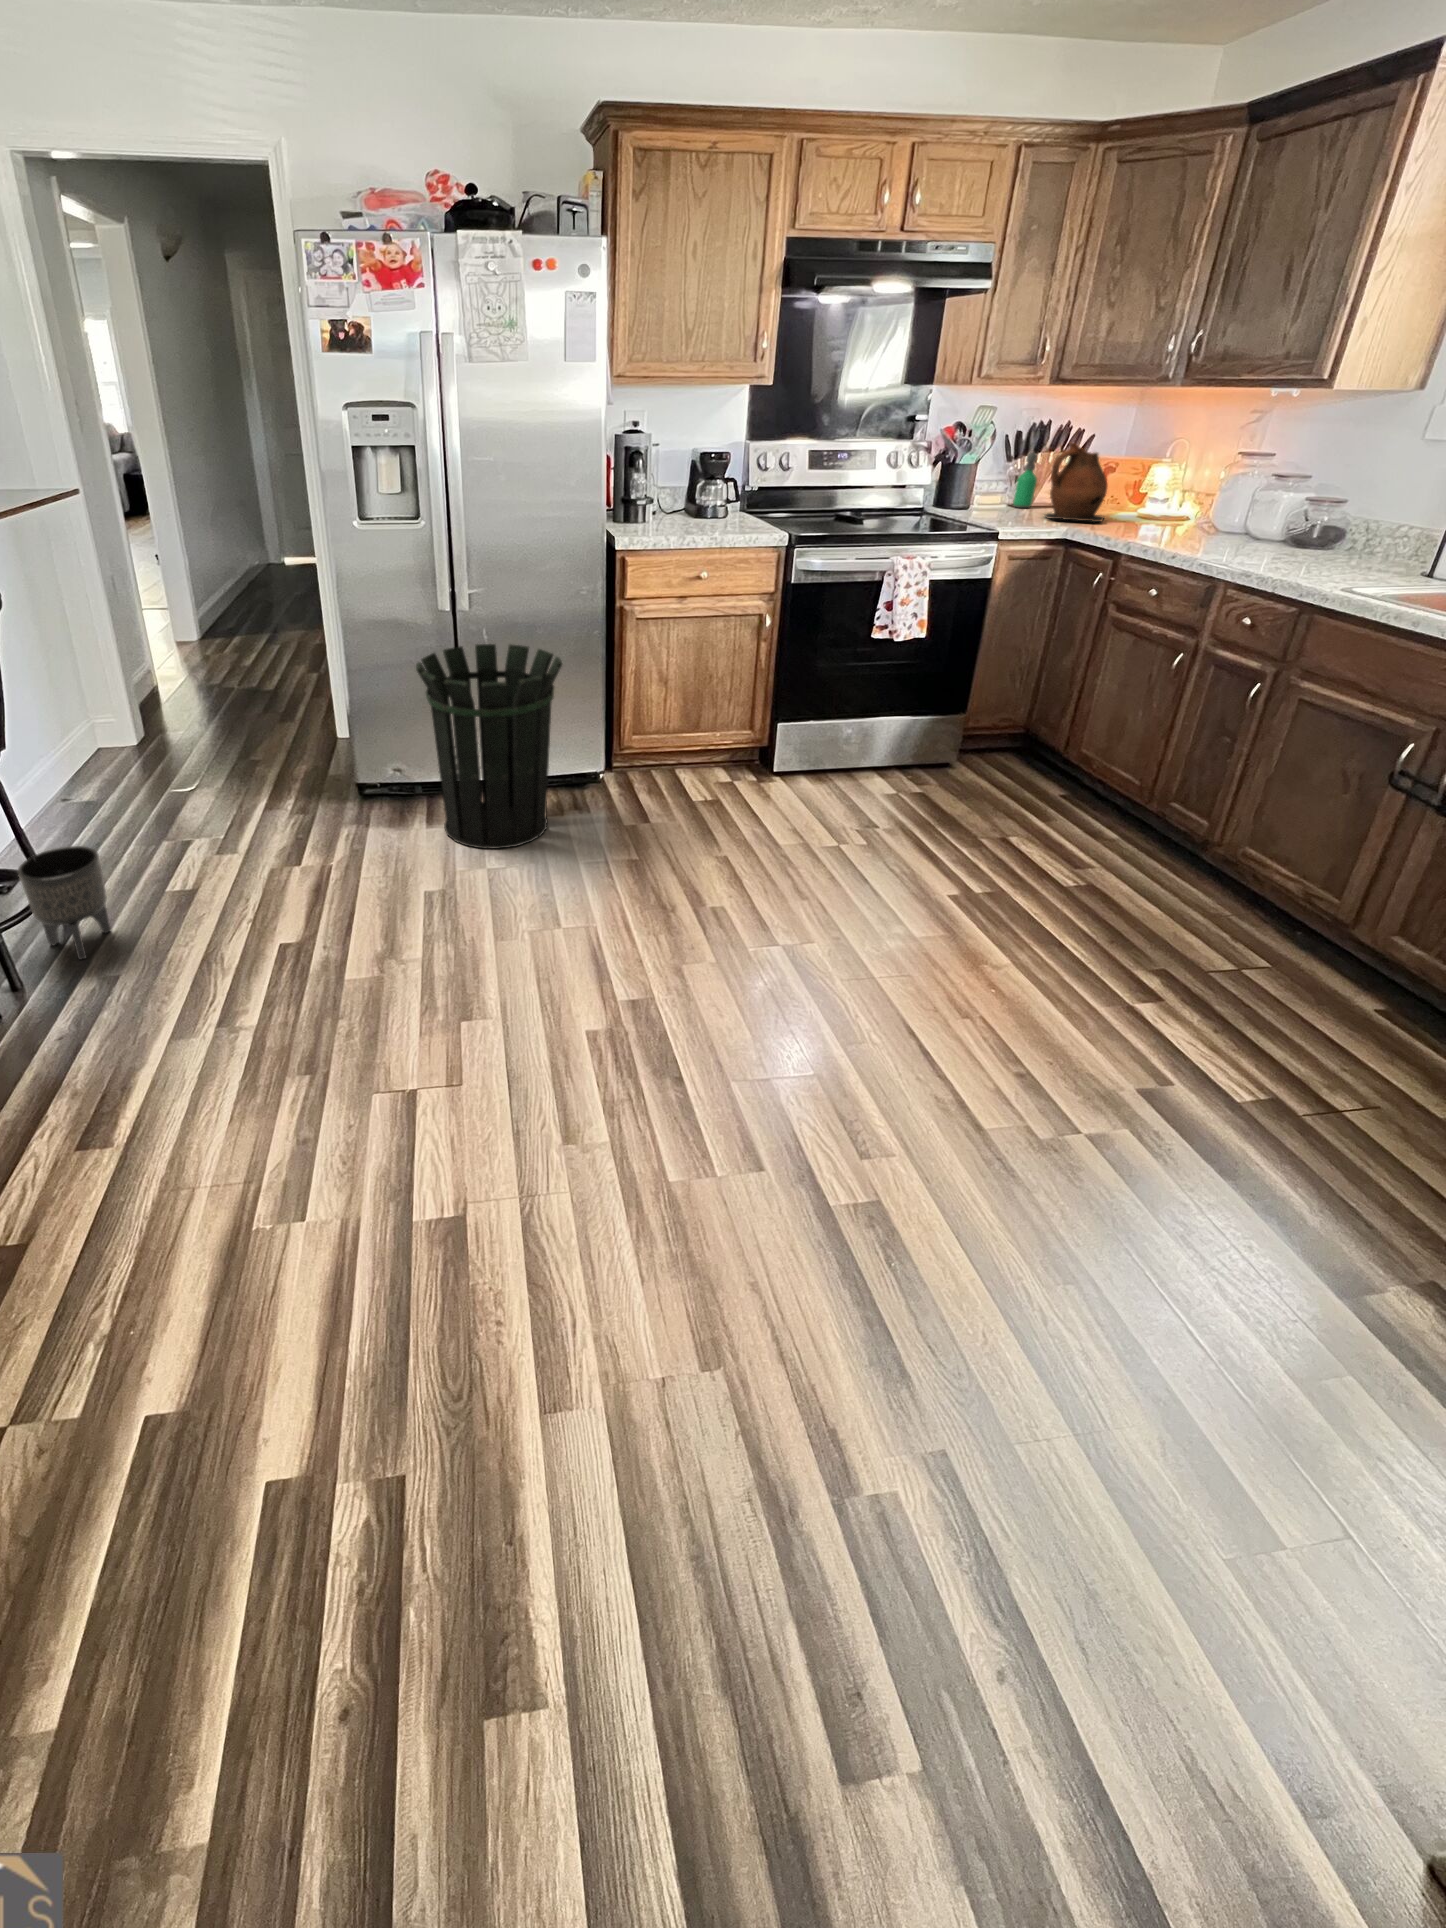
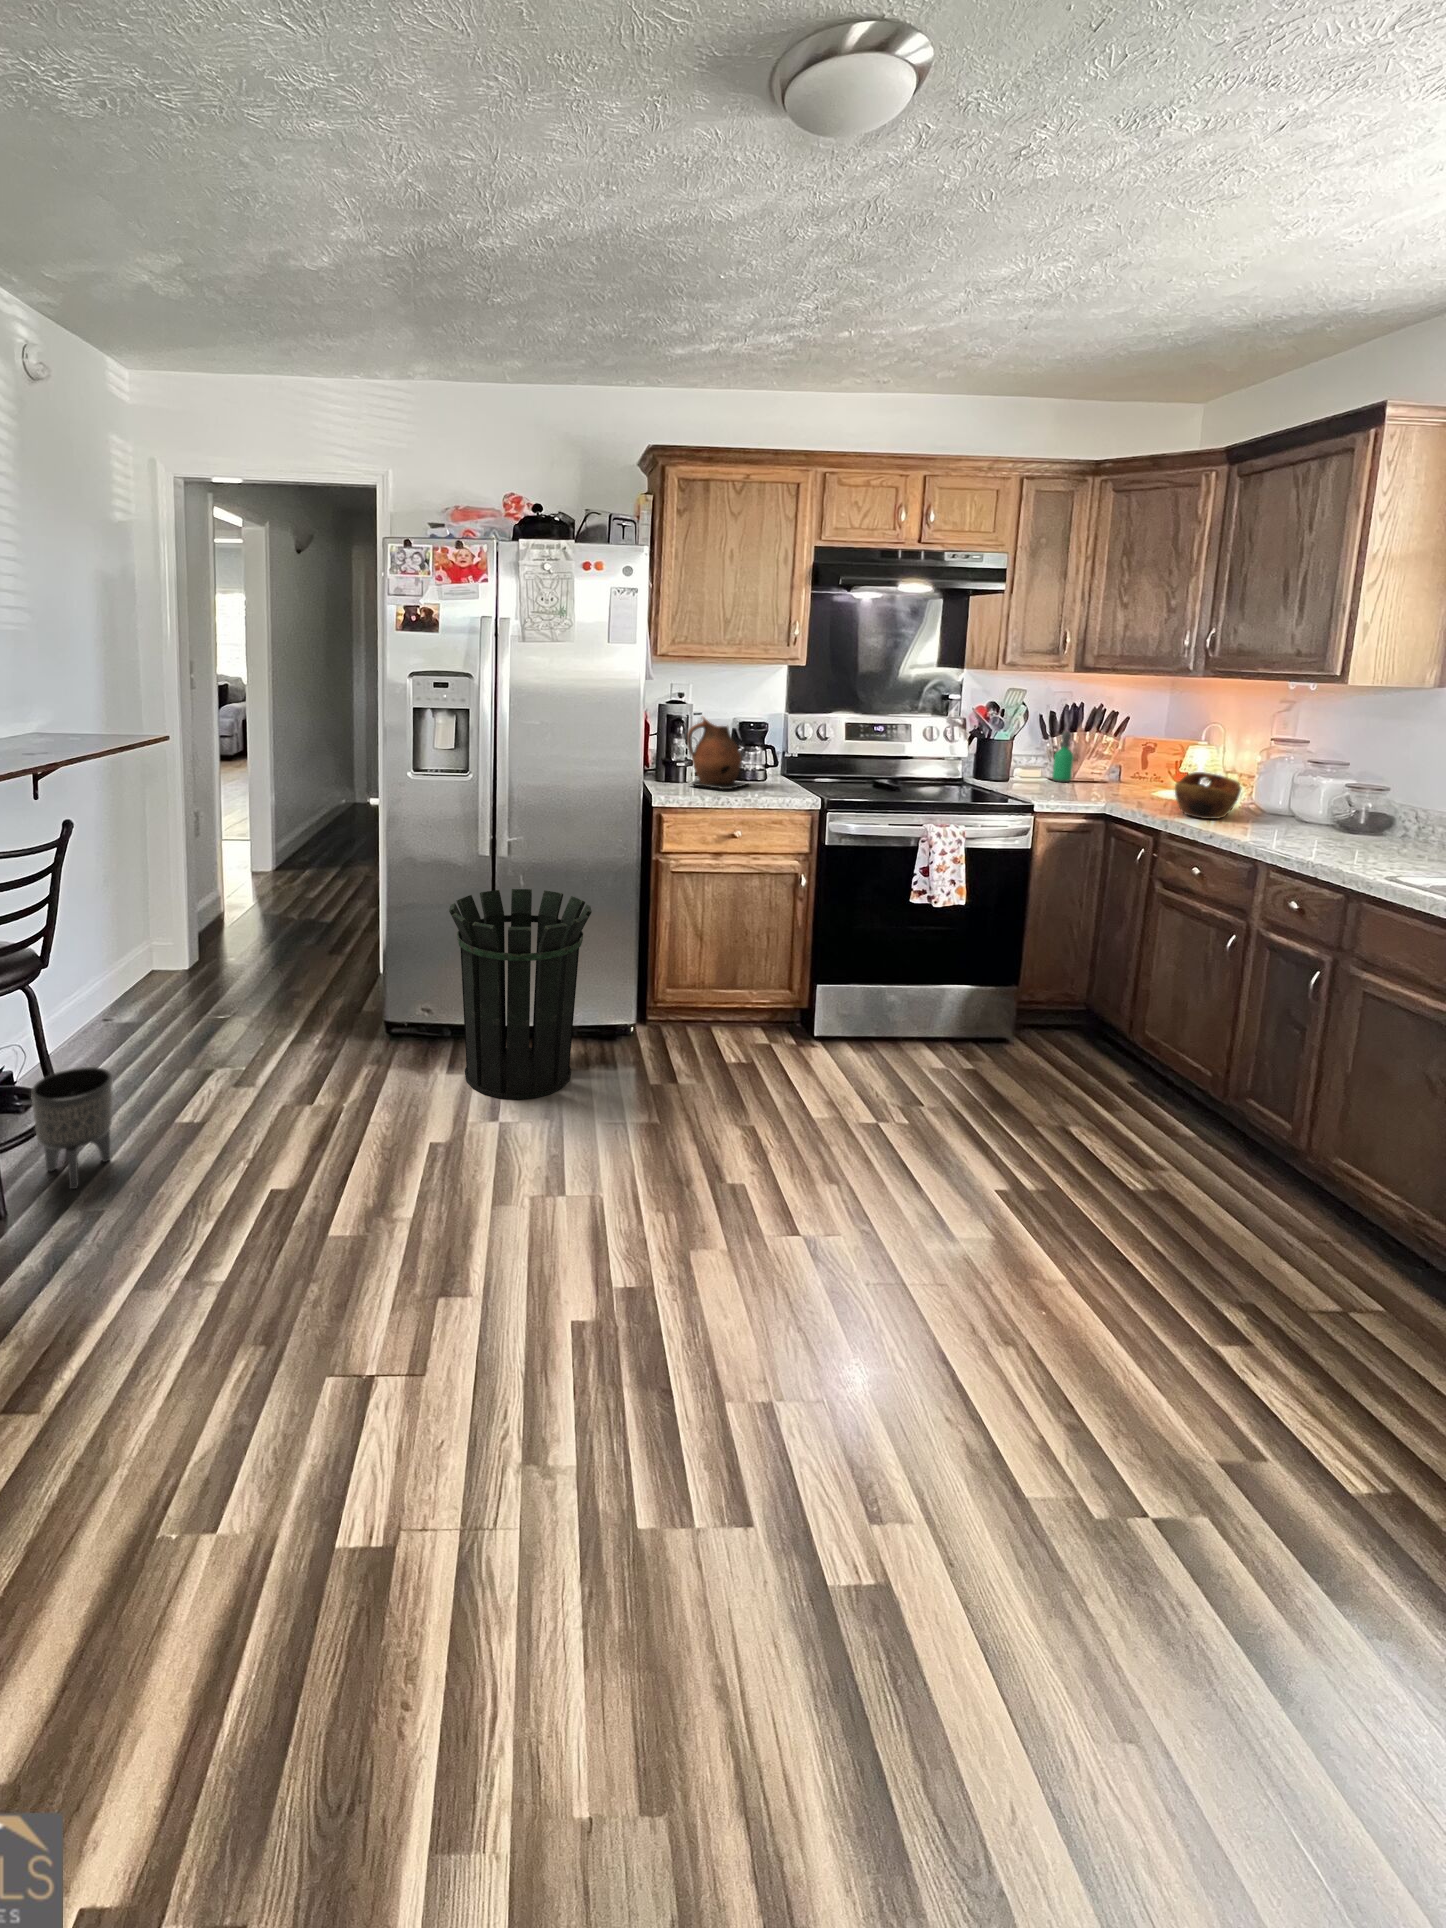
ceramic pitcher: present [1045,443,1107,522] -> present [687,717,748,789]
wooden bowl: none [1140,491,1205,539] -> present [1175,772,1241,819]

